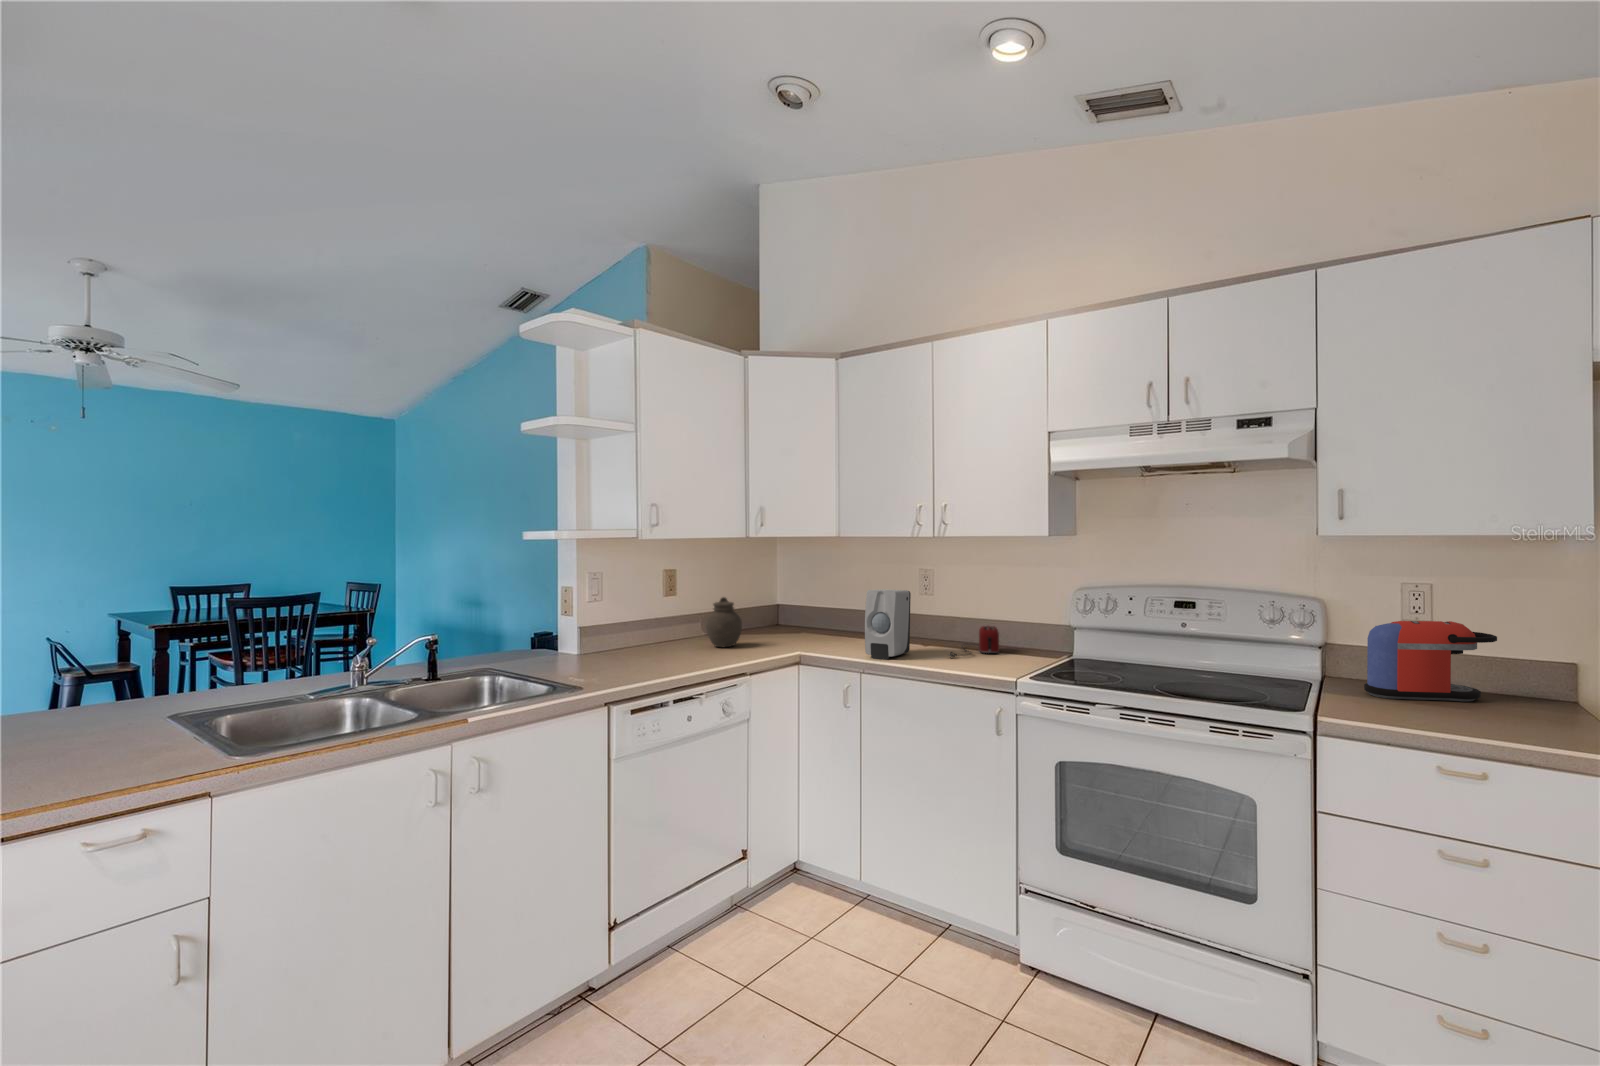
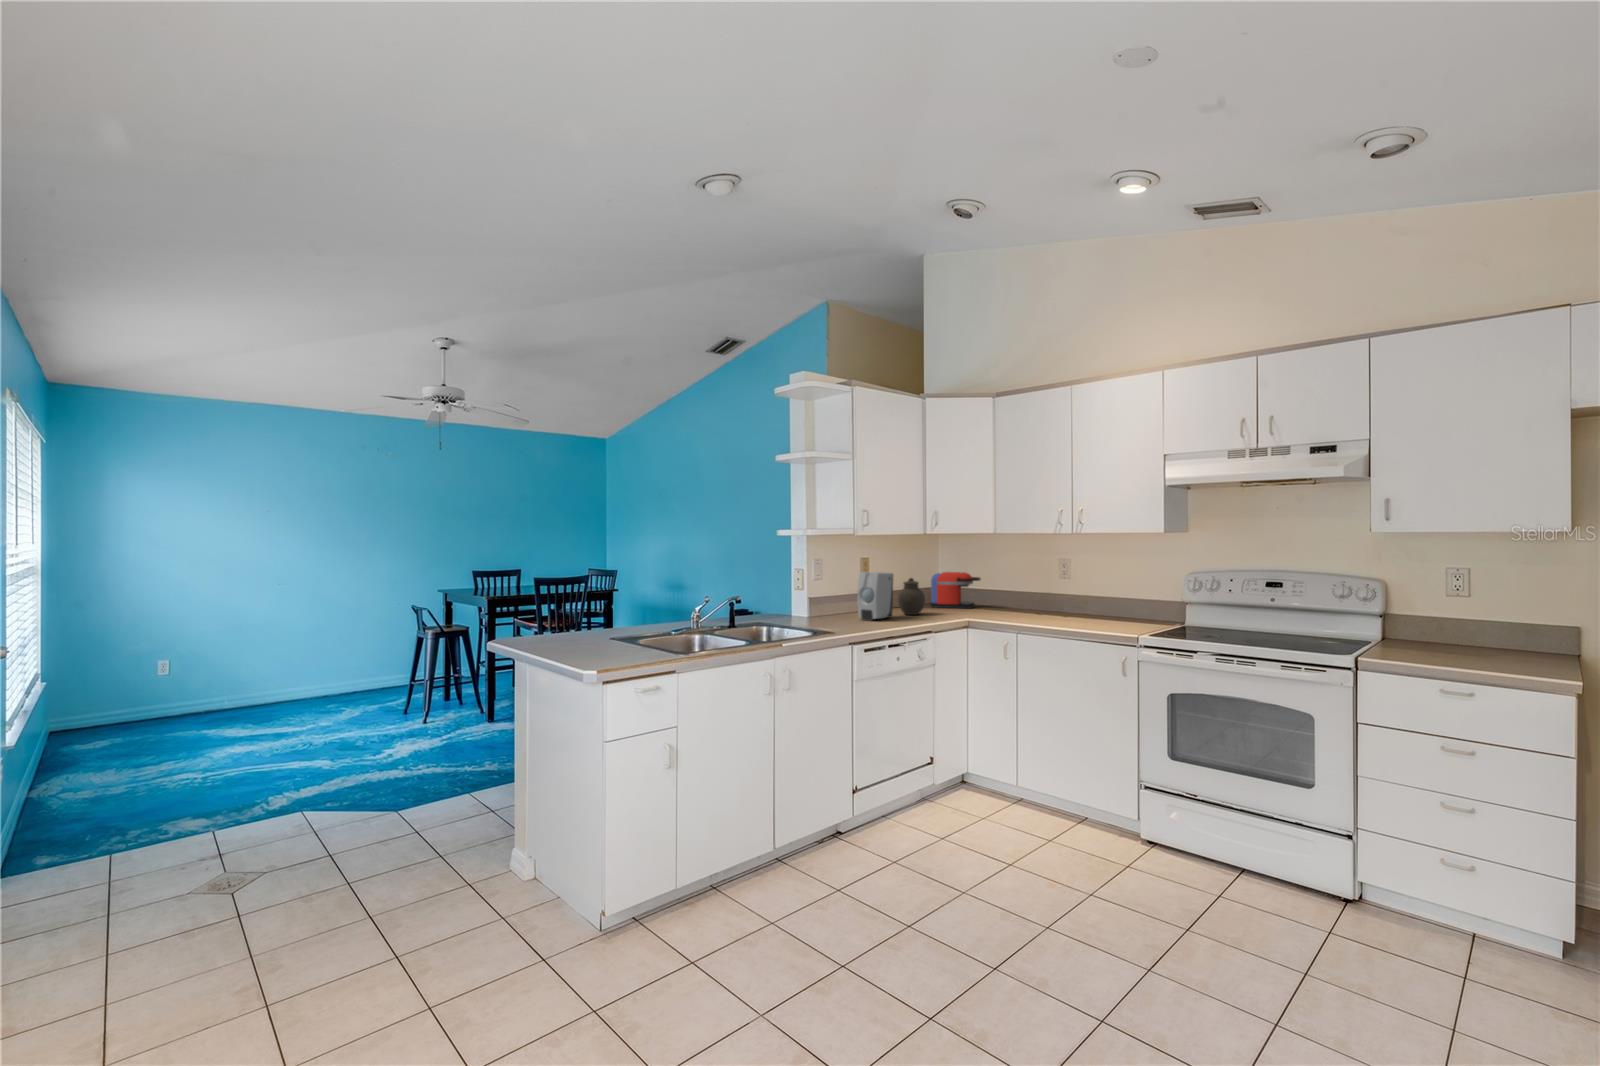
soap dispenser: present [865,589,911,660] -> present [857,572,893,621]
coffee maker: present [1364,621,1497,702] -> present [930,572,981,608]
toaster: present [949,626,999,658] -> none [1086,601,1128,624]

